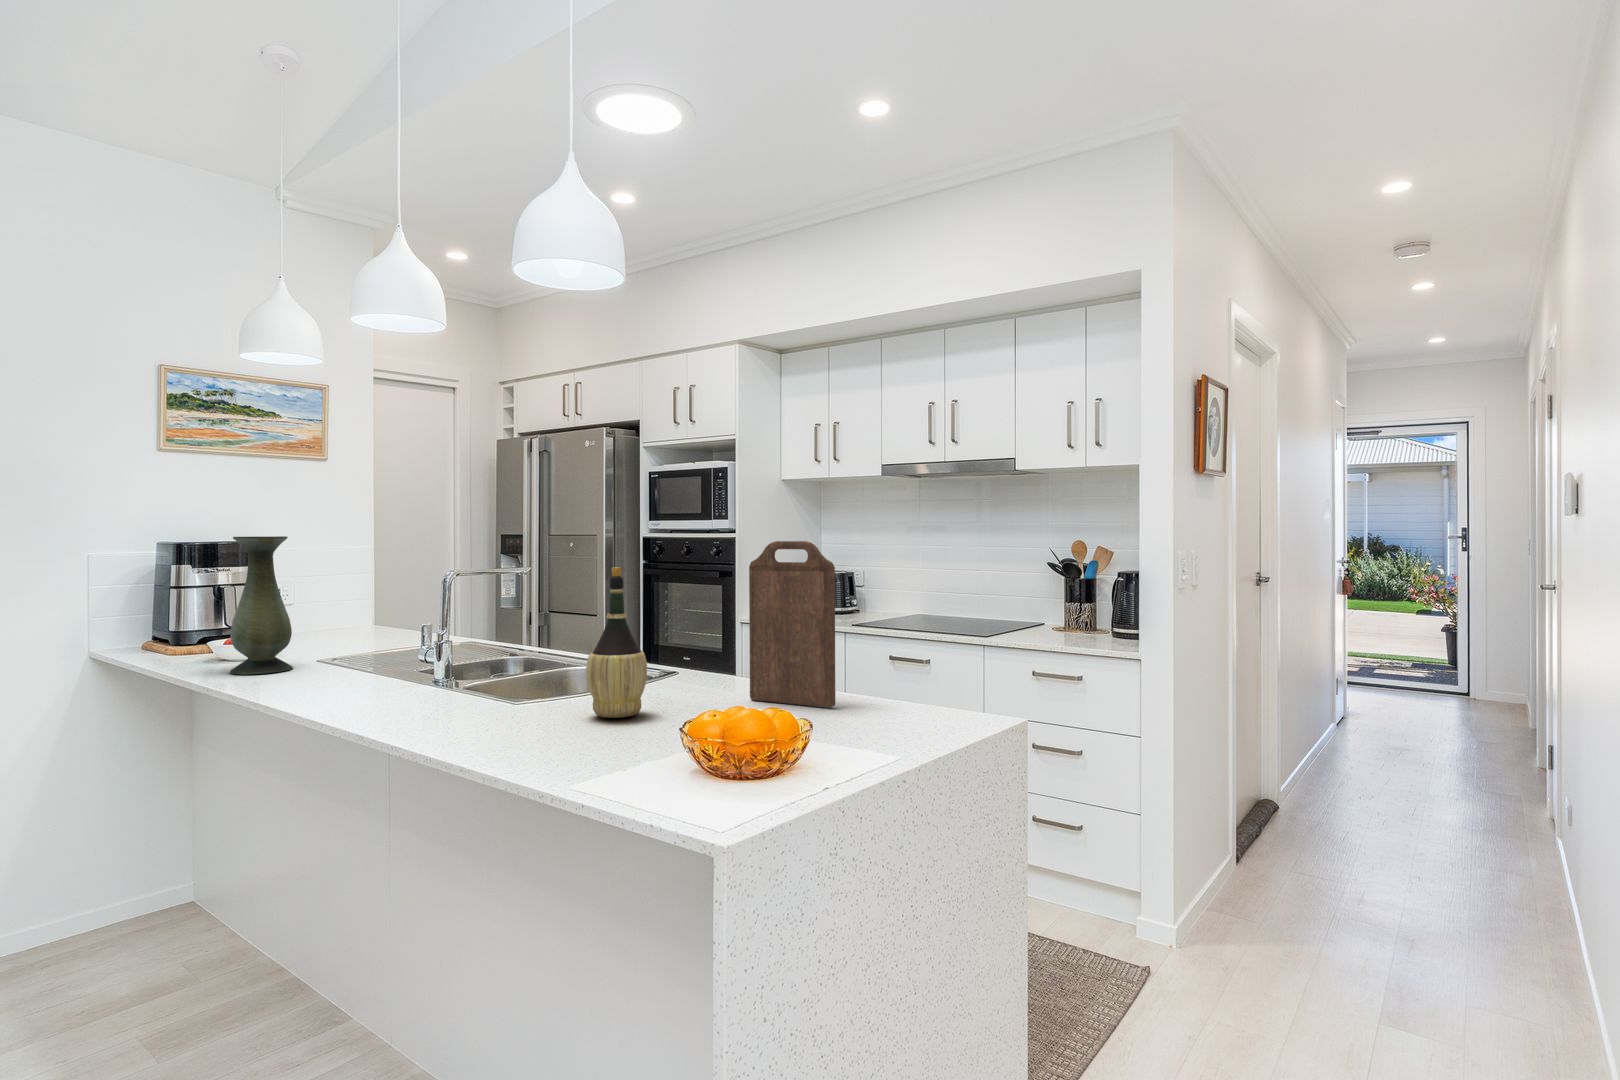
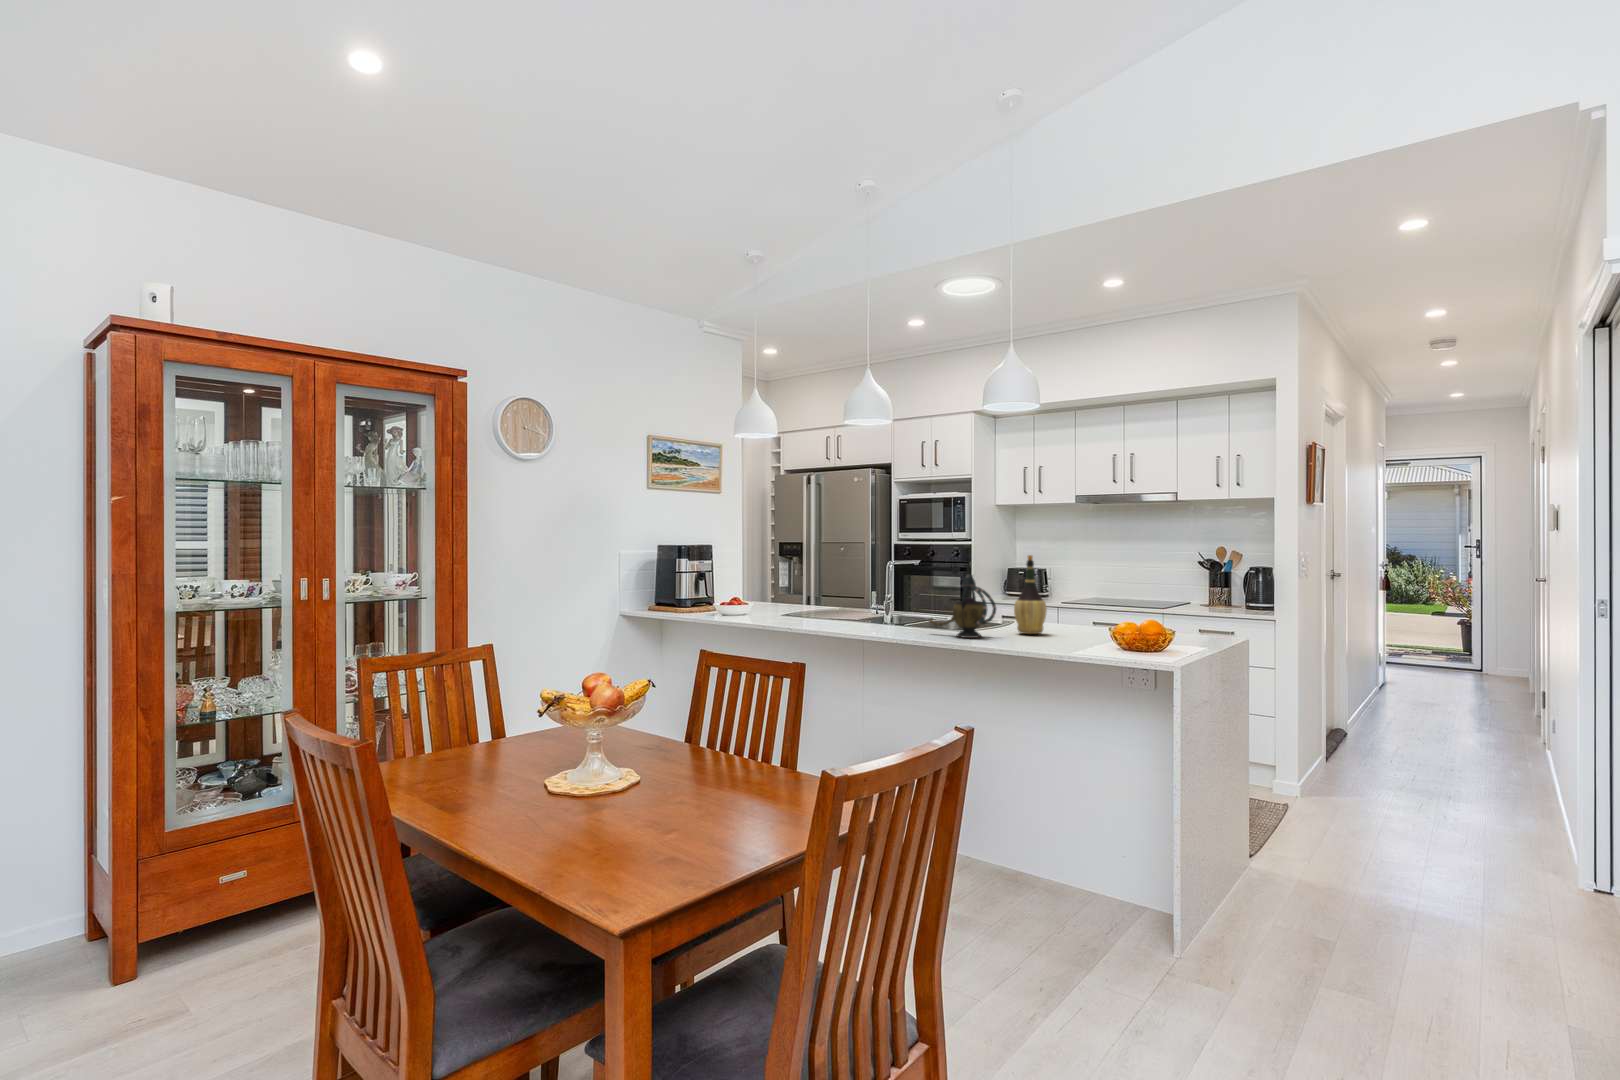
vase: present [230,536,293,674] -> none [752,540,783,619]
cutting board: present [749,541,835,707] -> none [1085,542,1140,632]
teapot: none [417,605,527,732] -> present [929,574,996,638]

